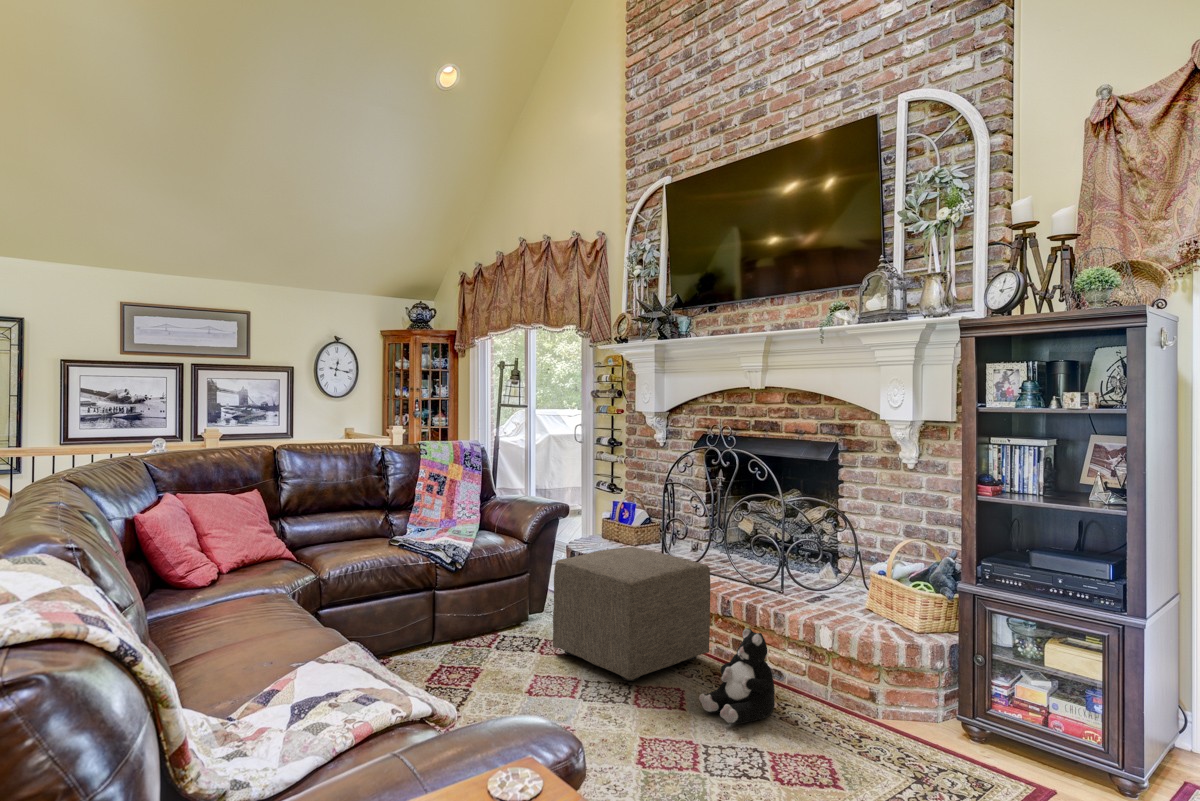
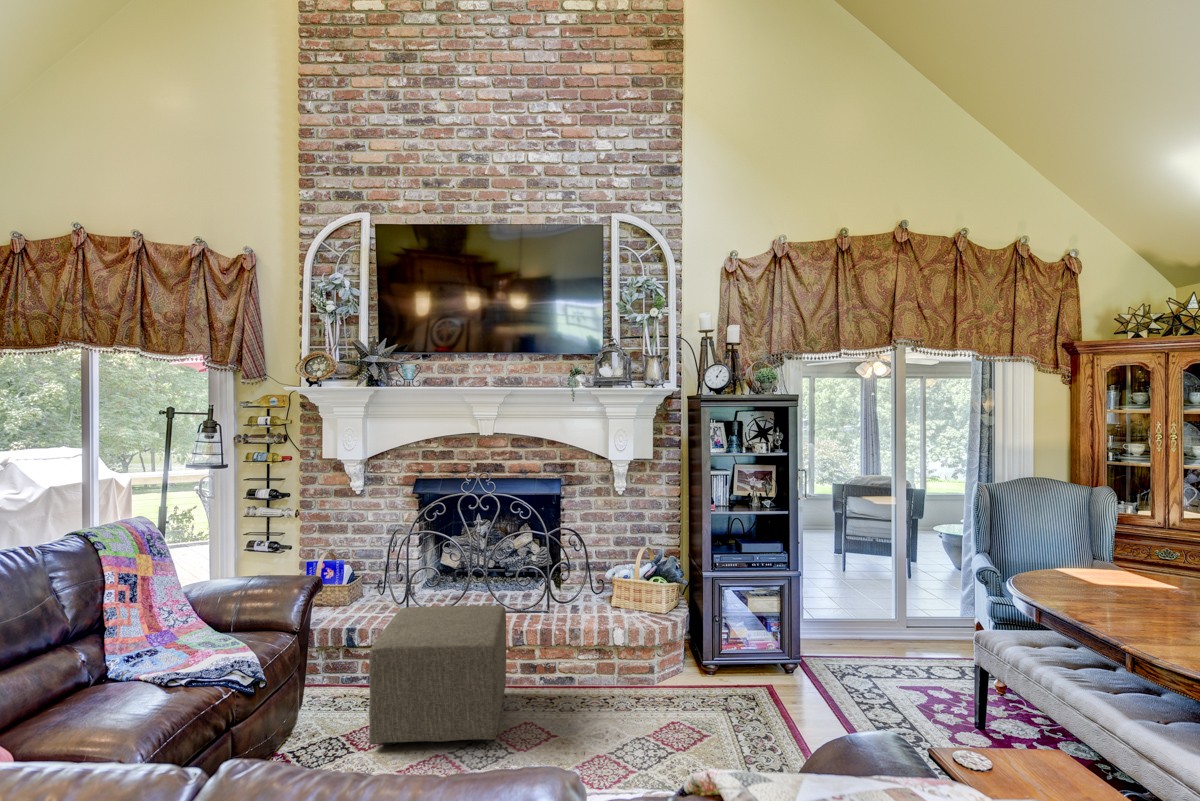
plush toy: present [699,628,775,724] -> none [565,651,619,735]

